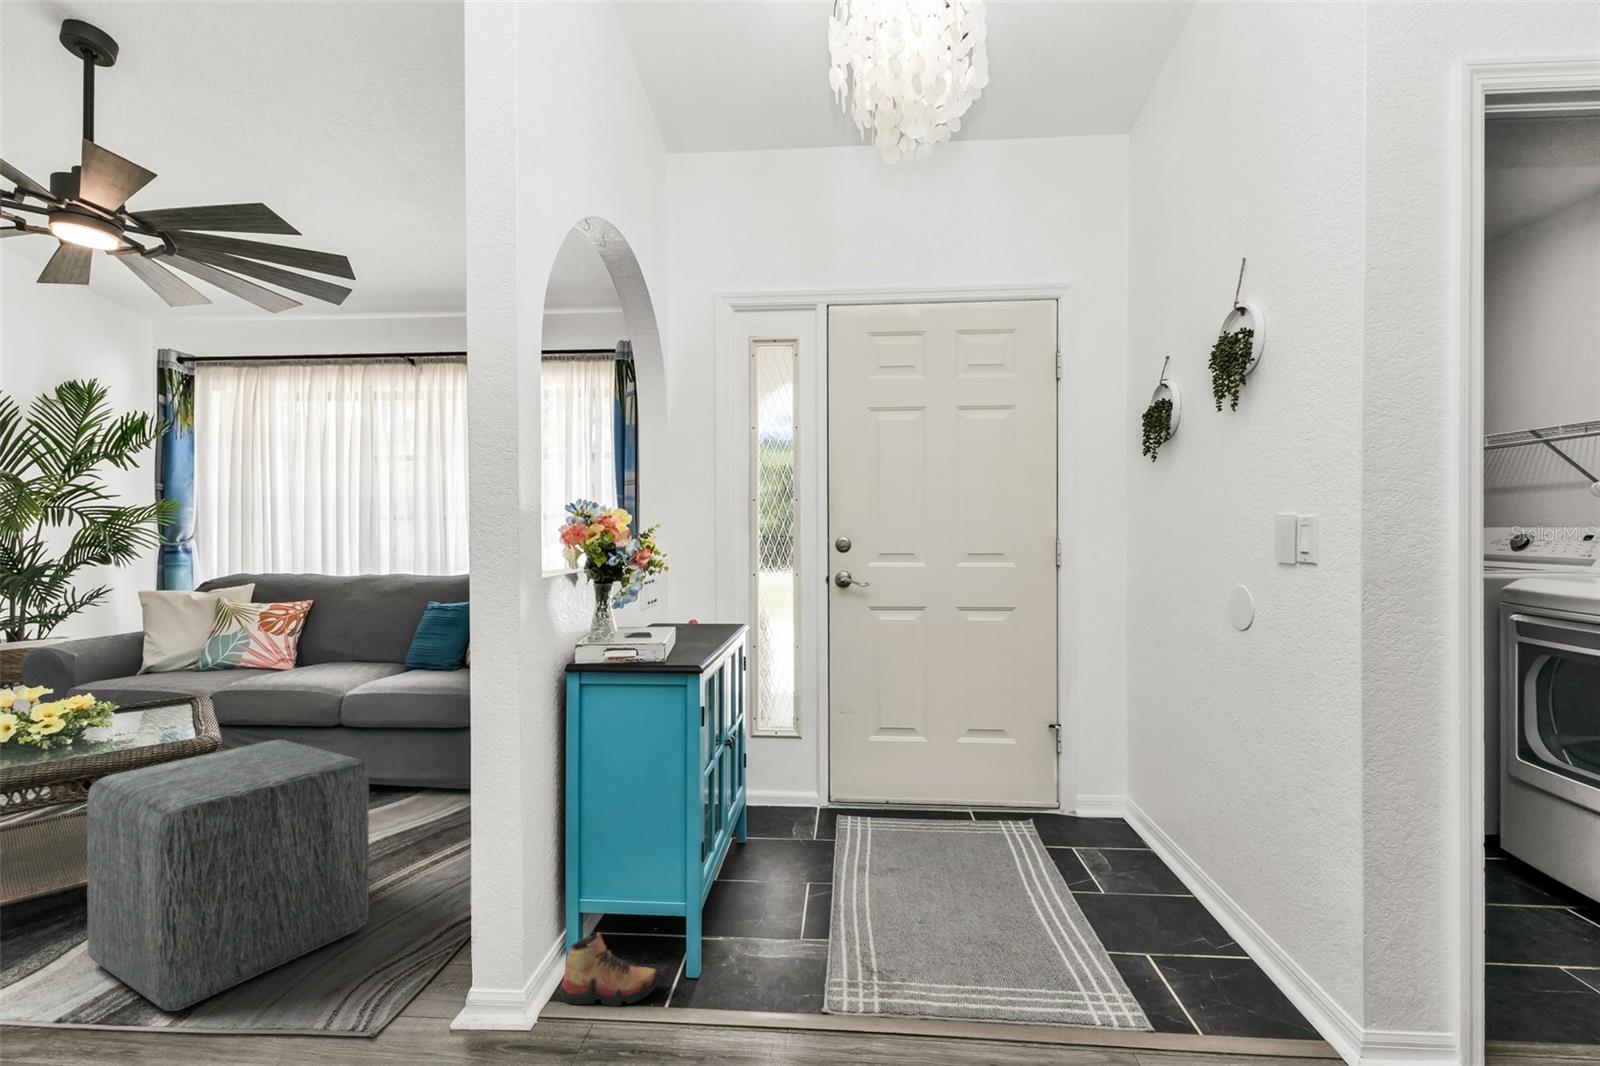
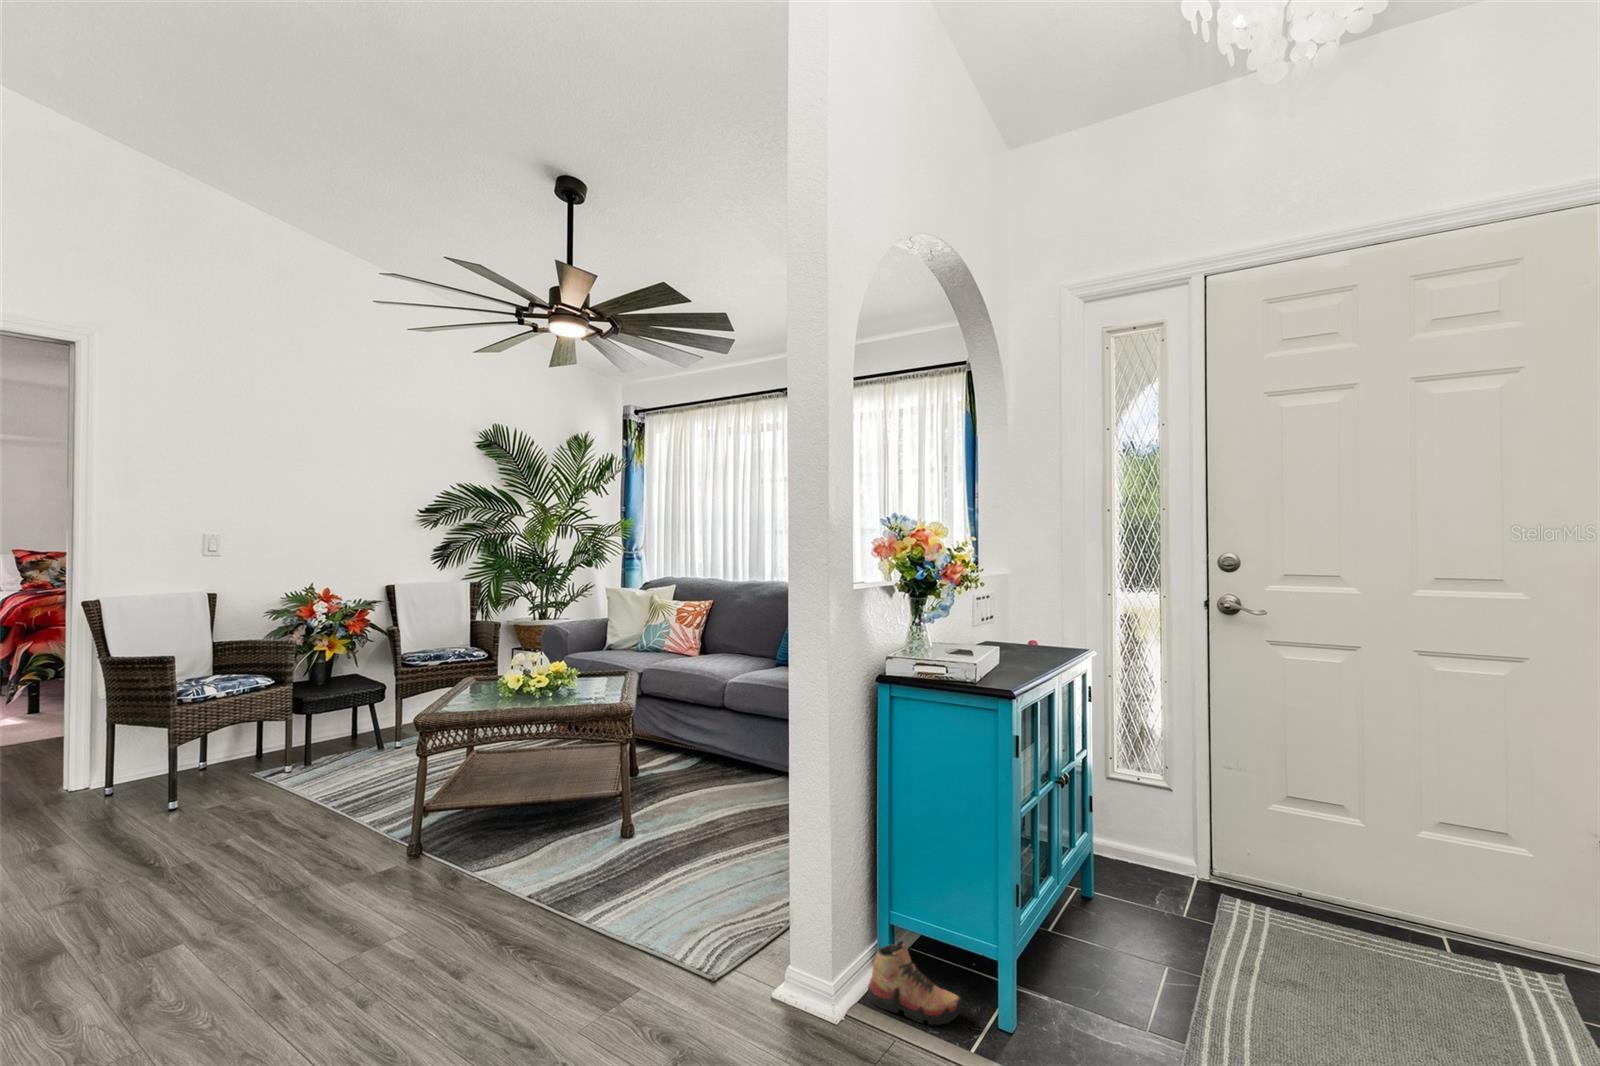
ottoman: present [87,740,369,1011] -> none [549,712,727,916]

